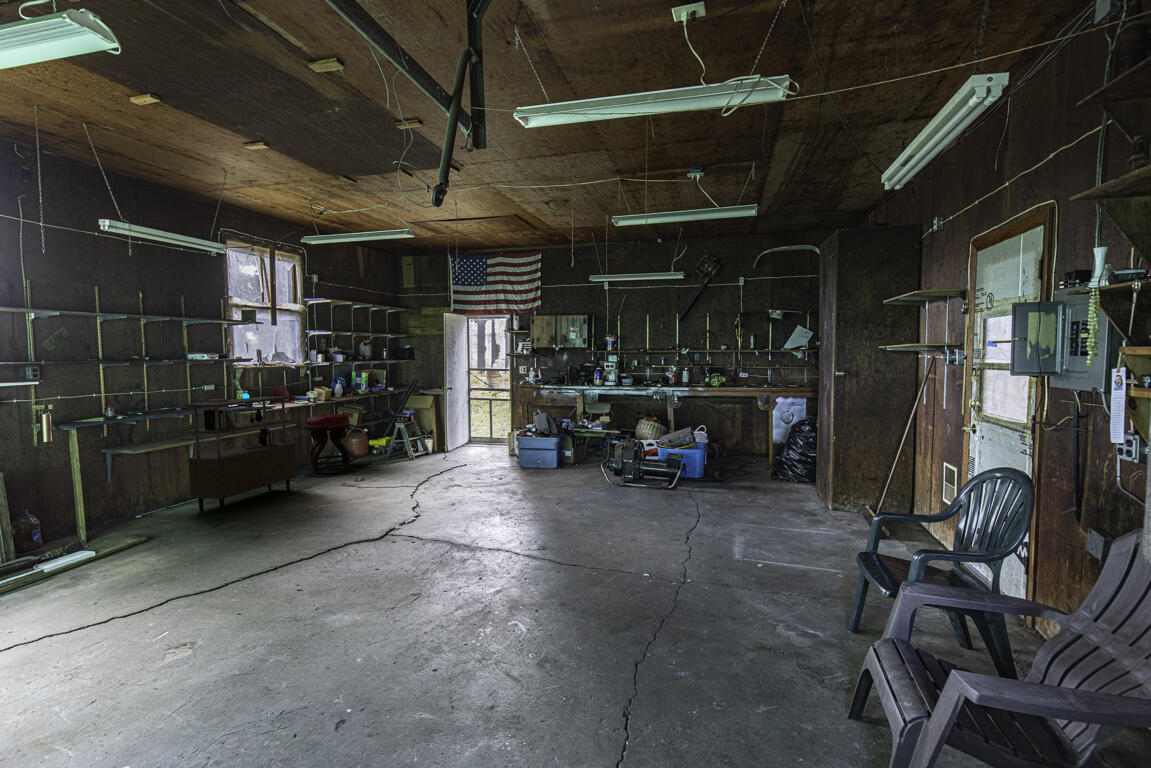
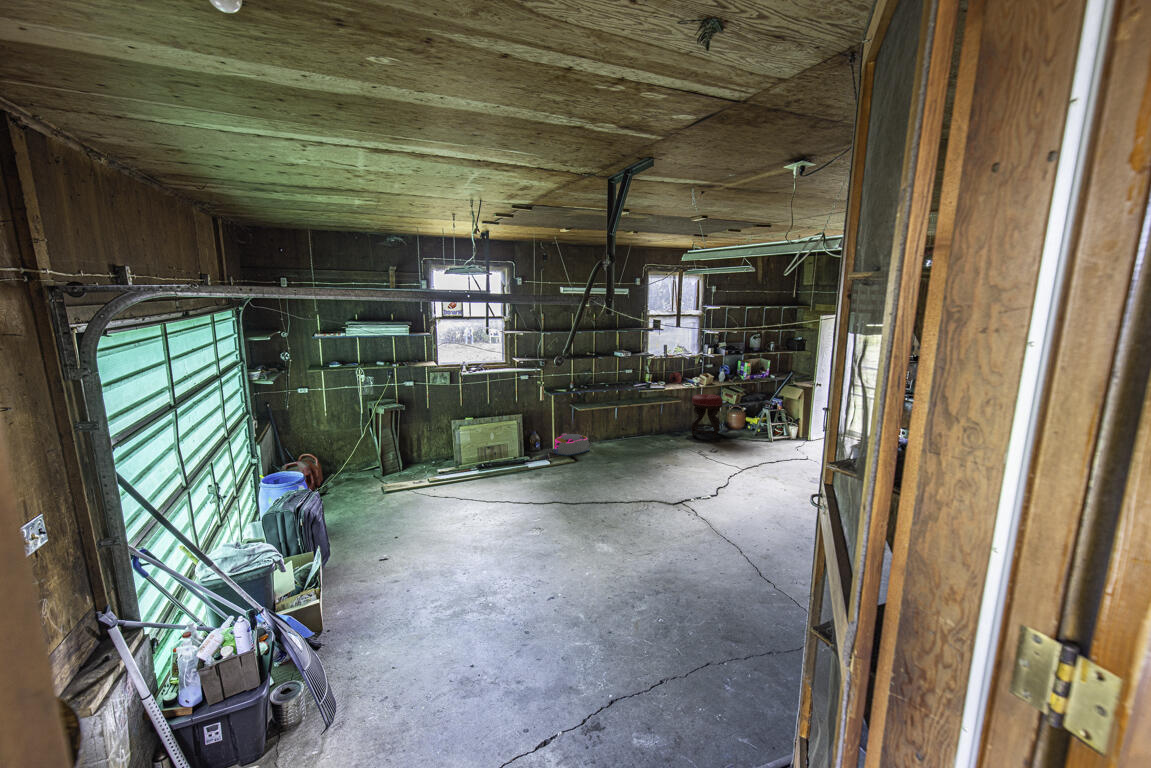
shelving unit: present [185,394,296,512] -> none [609,379,672,452]
storage bin: none [71,501,160,546] -> present [553,433,590,456]

